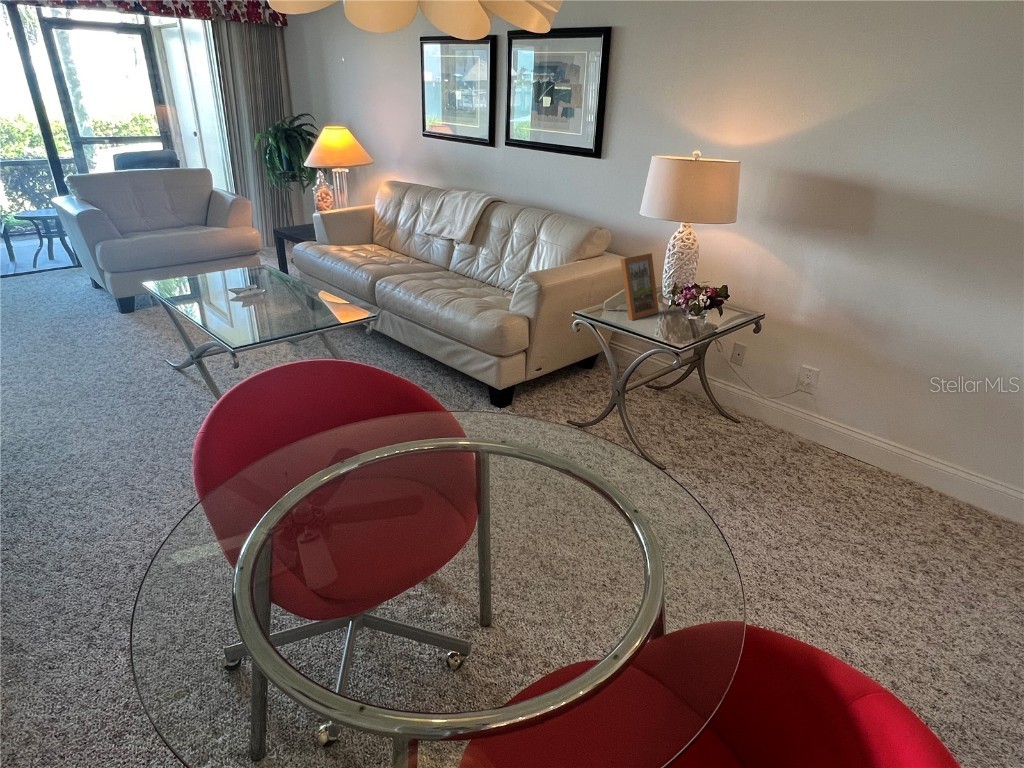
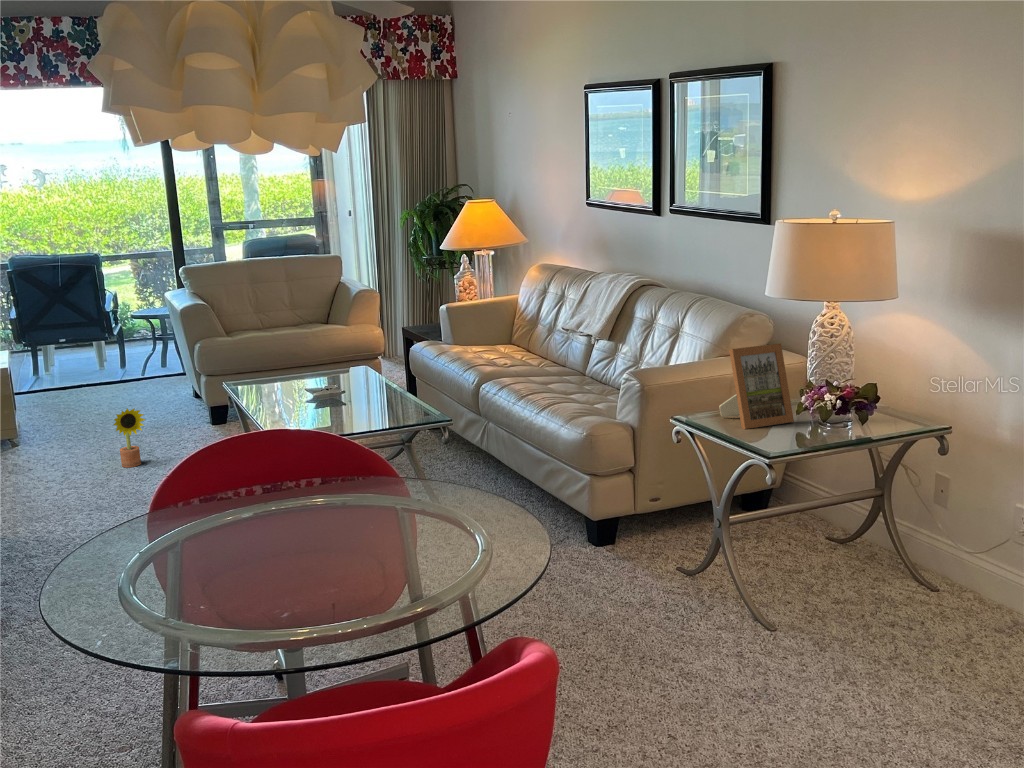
decorative plant: none [21,310,57,364] -> present [114,409,145,467]

